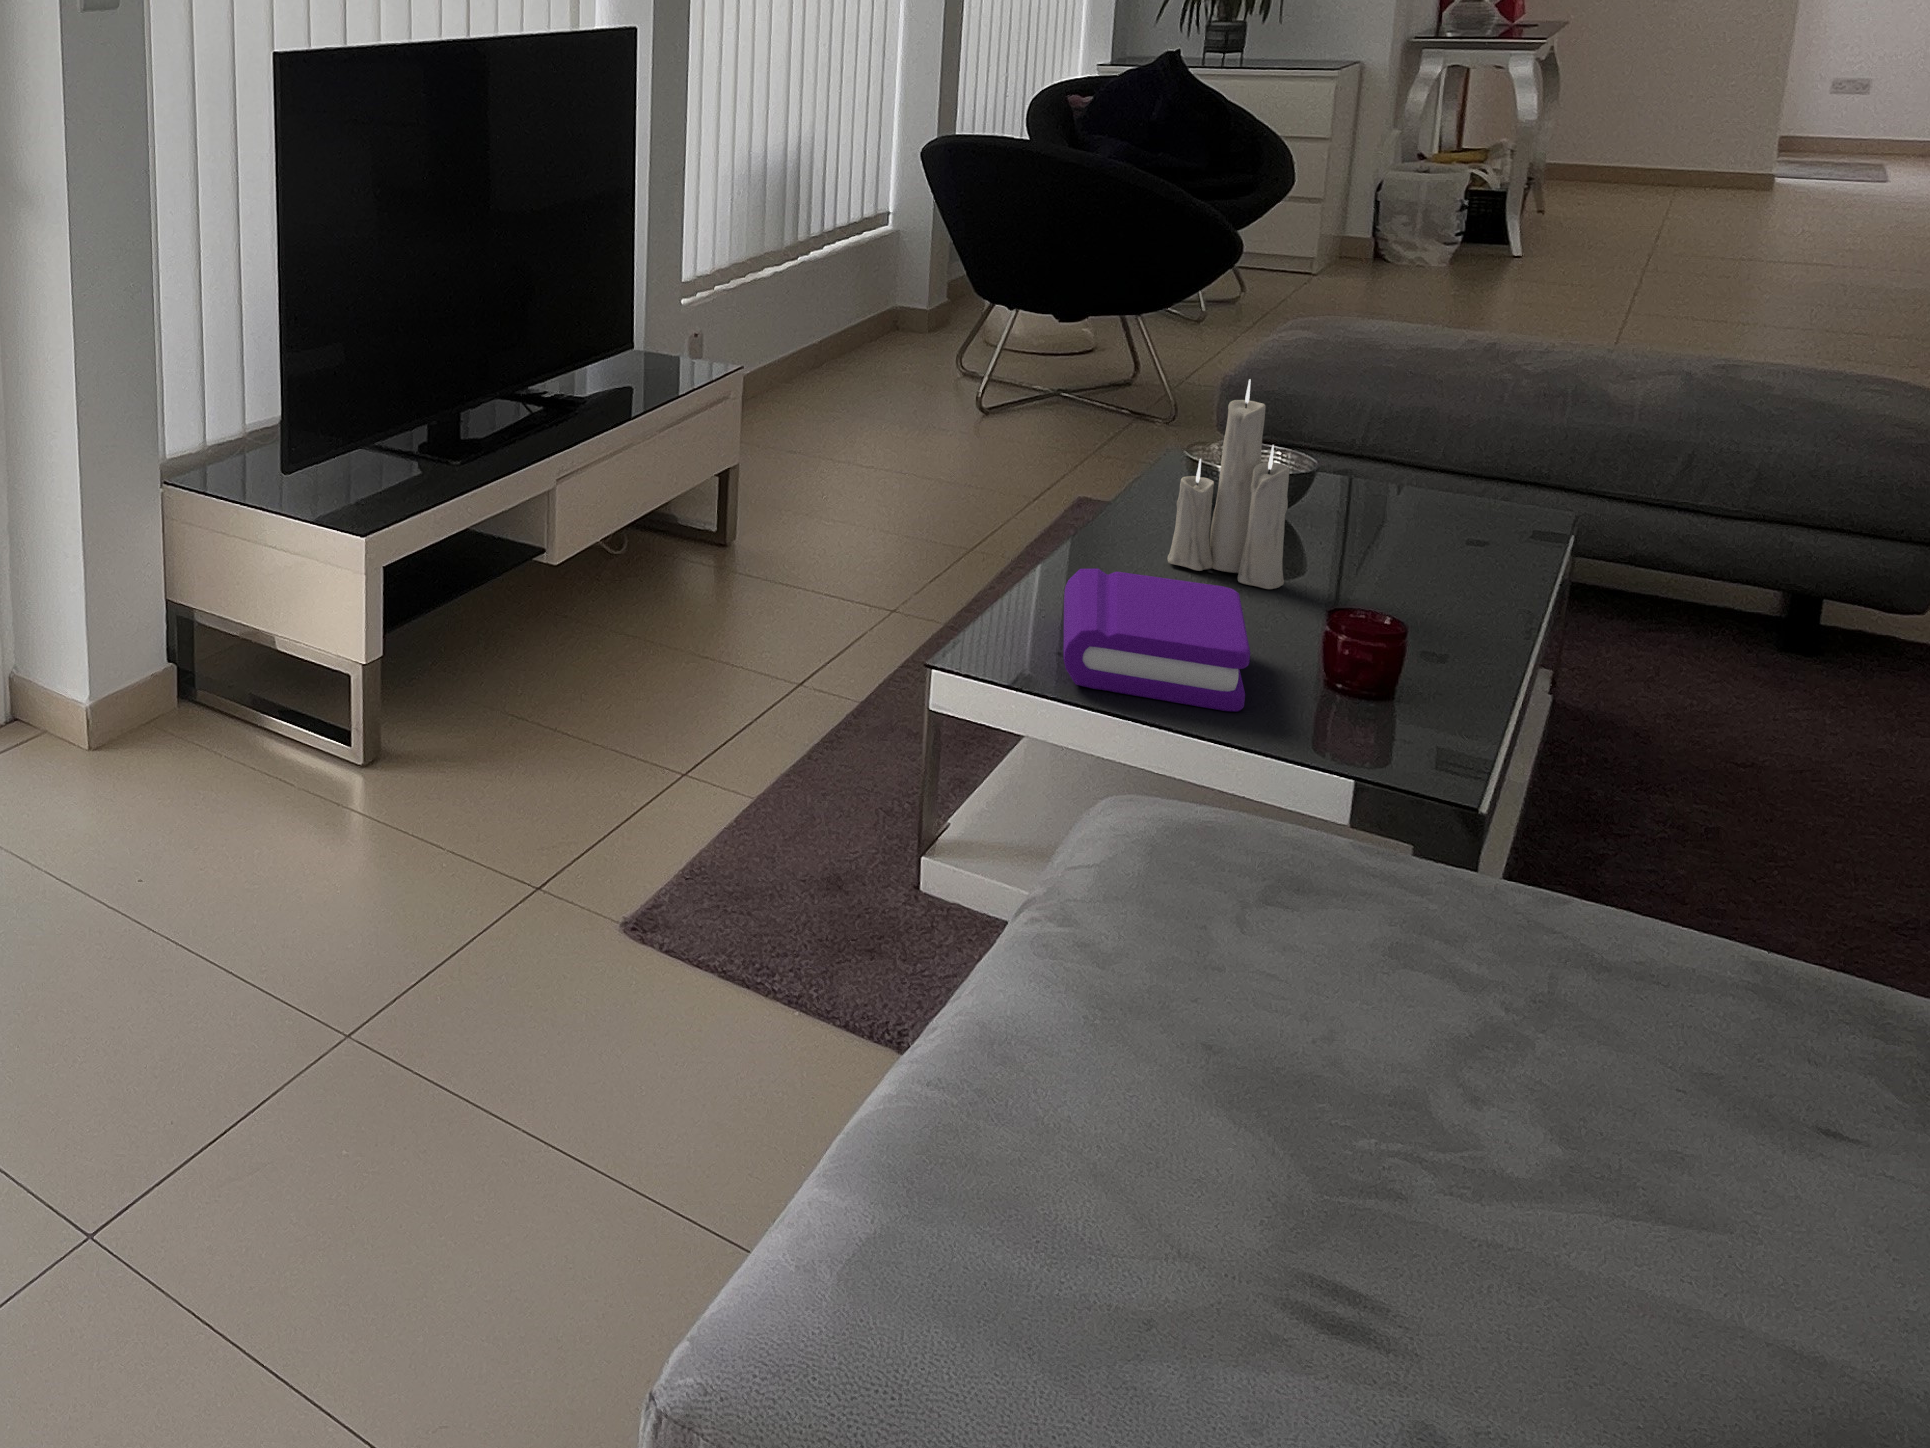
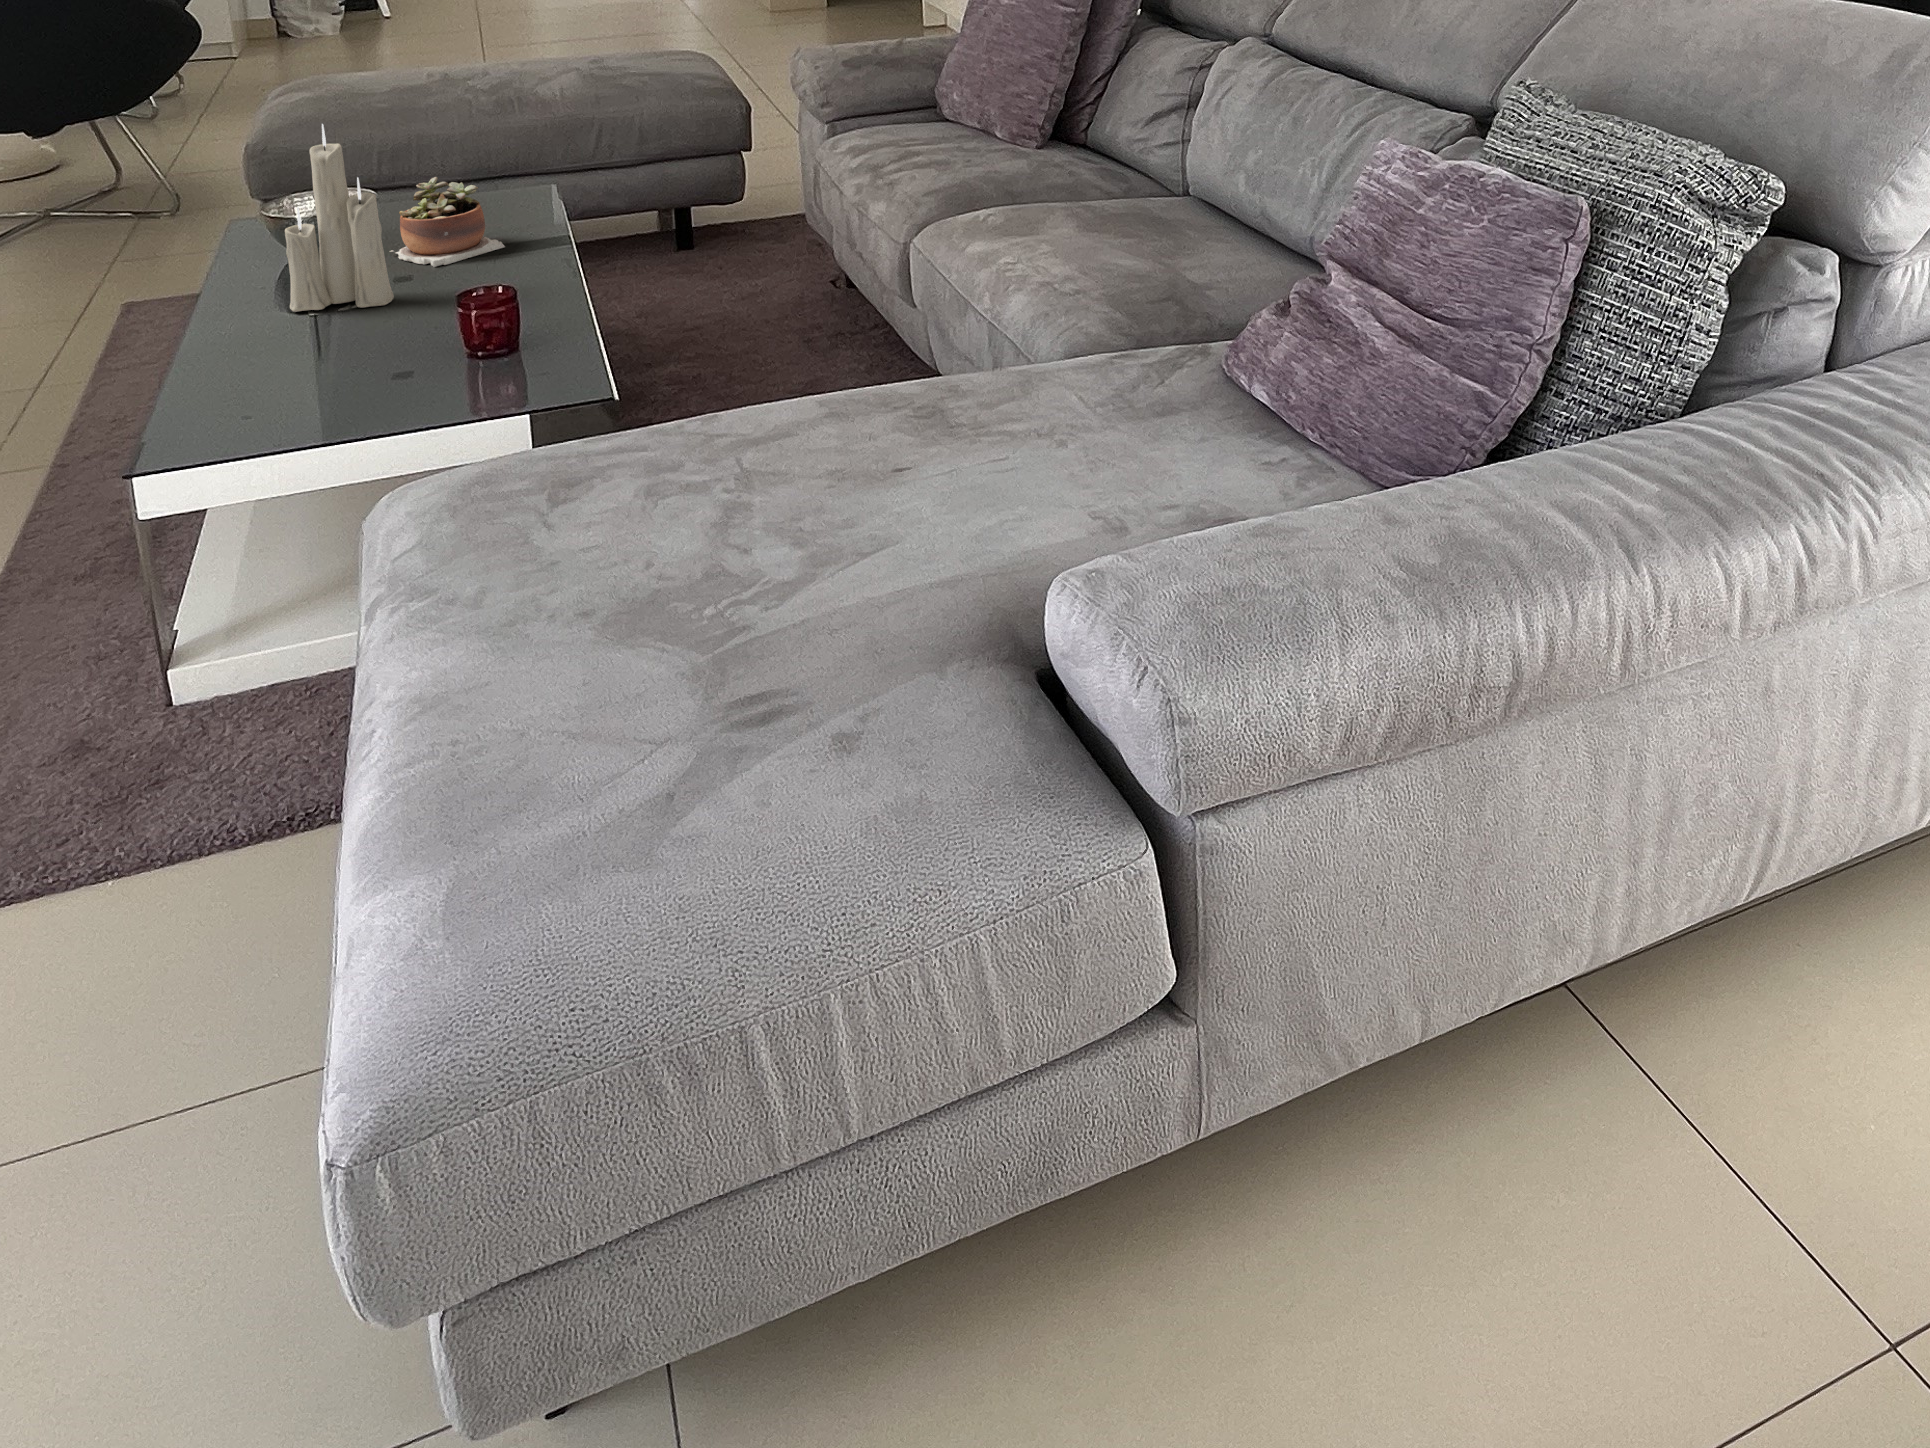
succulent plant: none [1310,465,1458,569] -> present [390,177,505,267]
book: present [1064,569,1250,712] -> none [226,306,423,435]

